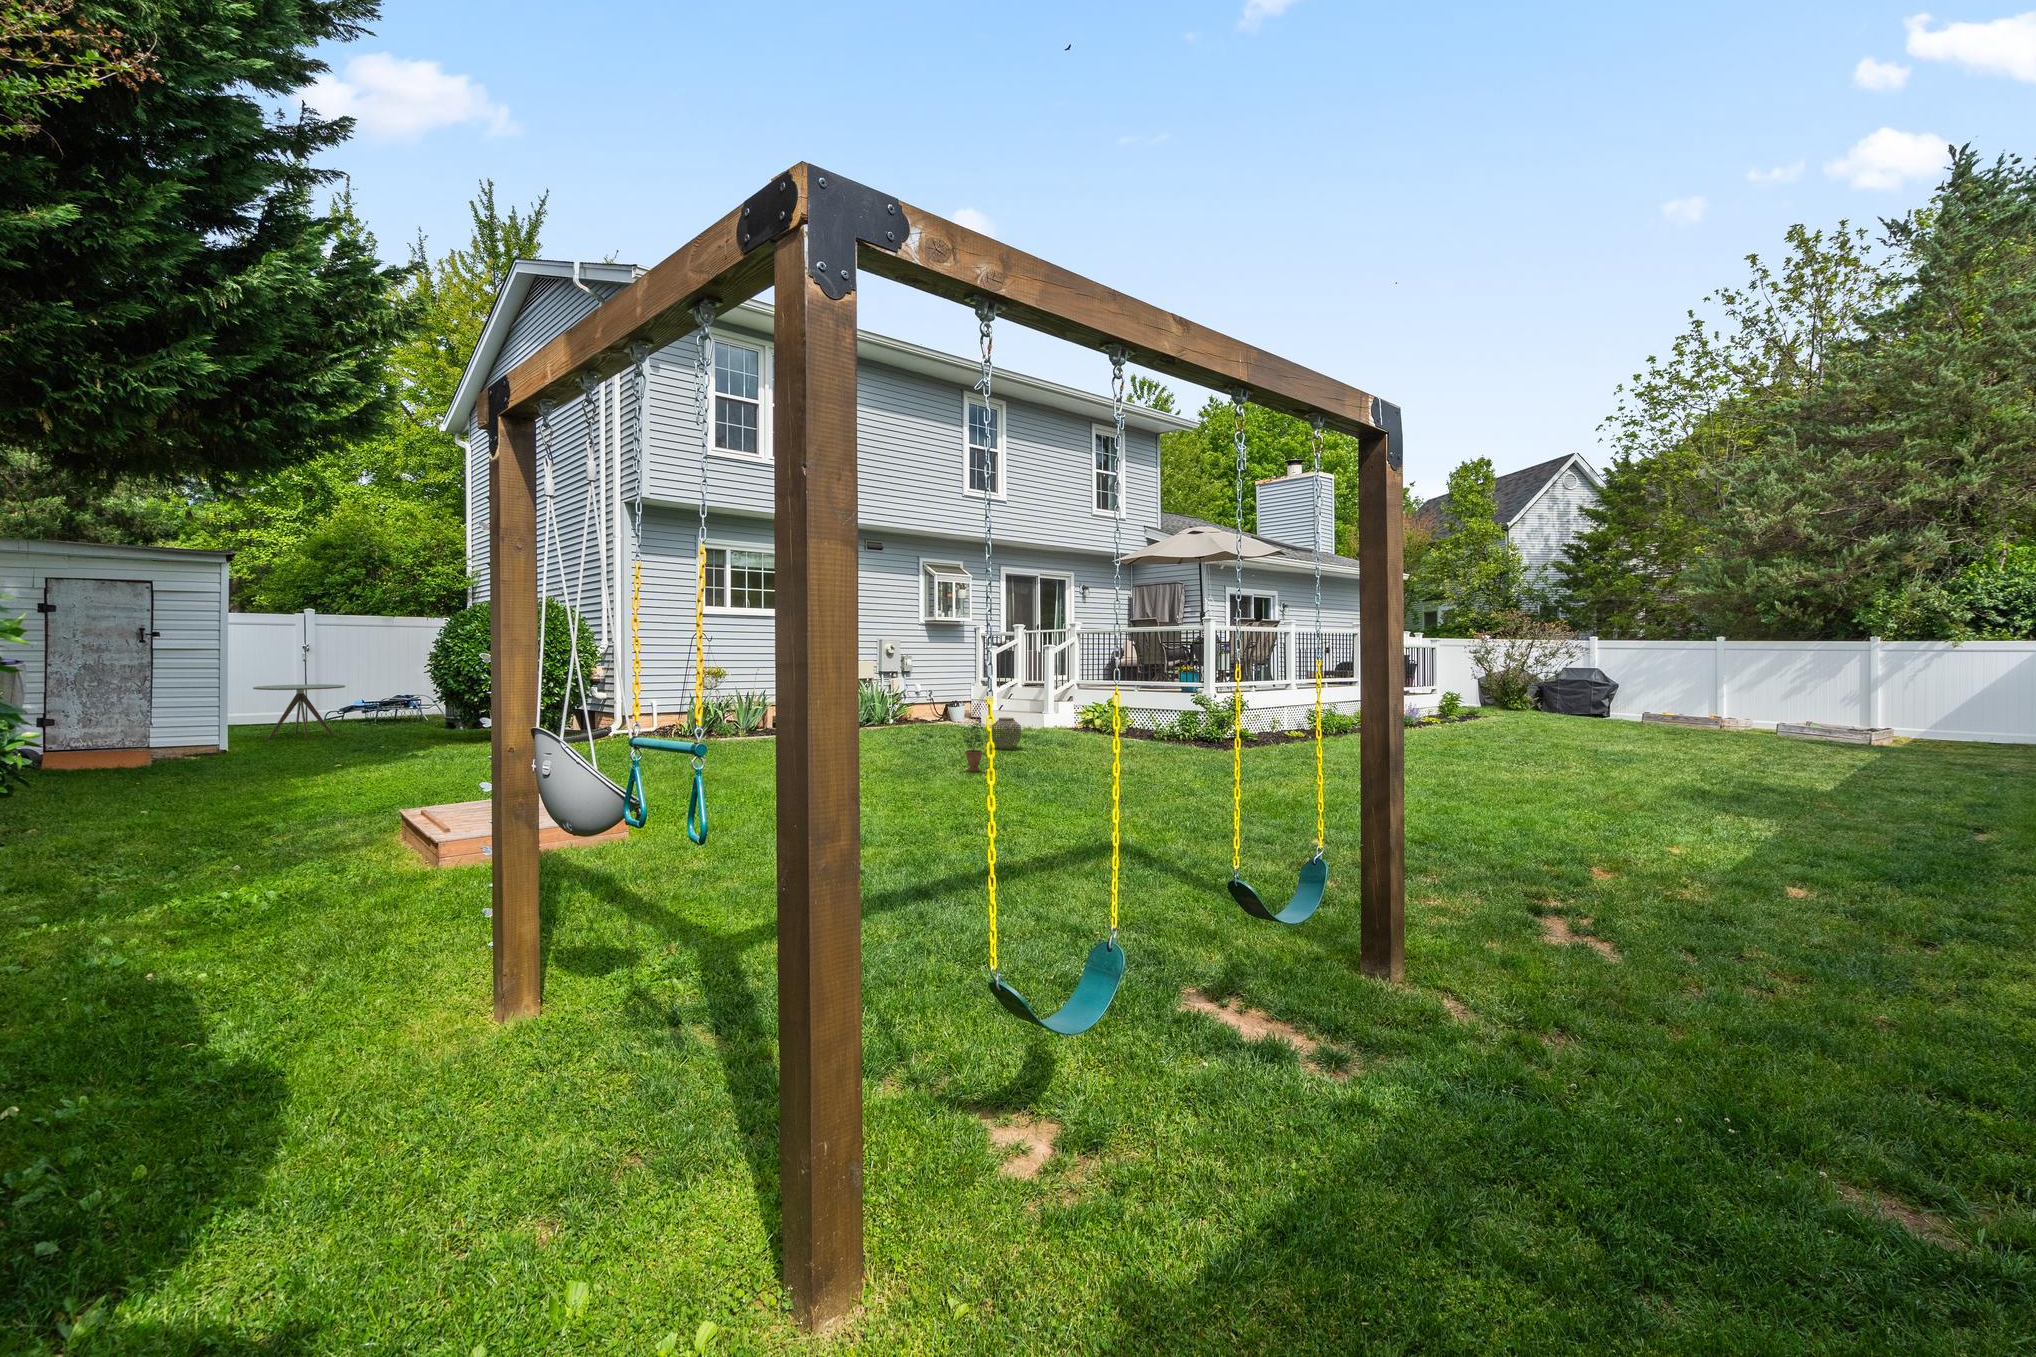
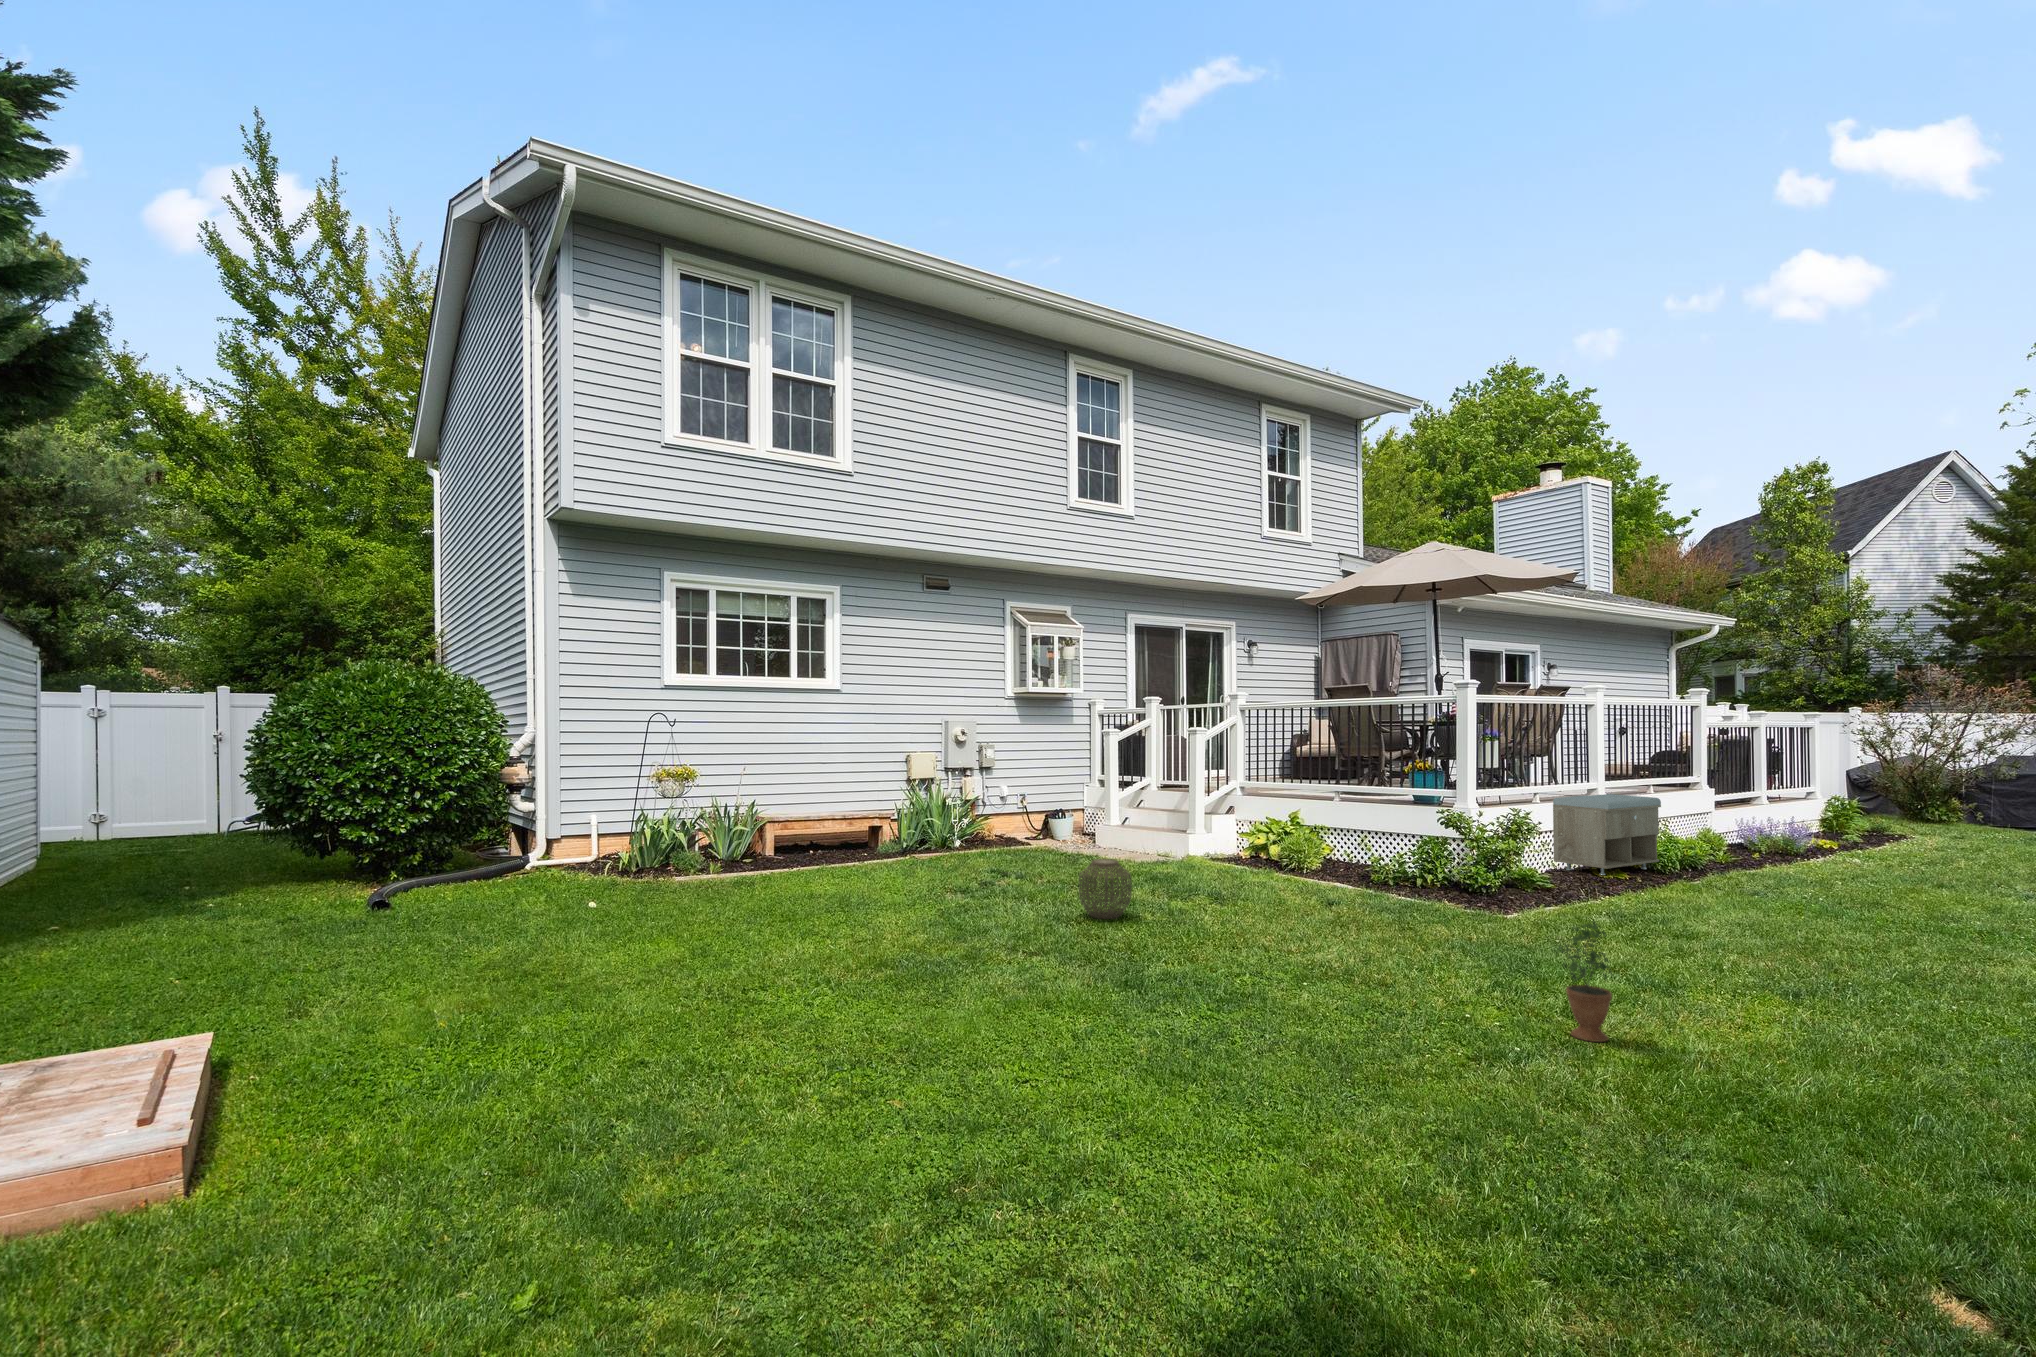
round table: present [253,684,345,739] -> none [20,788,164,869]
storage bench: none [1258,687,1319,733] -> present [1553,794,1661,875]
potted plant: present [962,723,983,772] -> present [1559,921,1612,1042]

